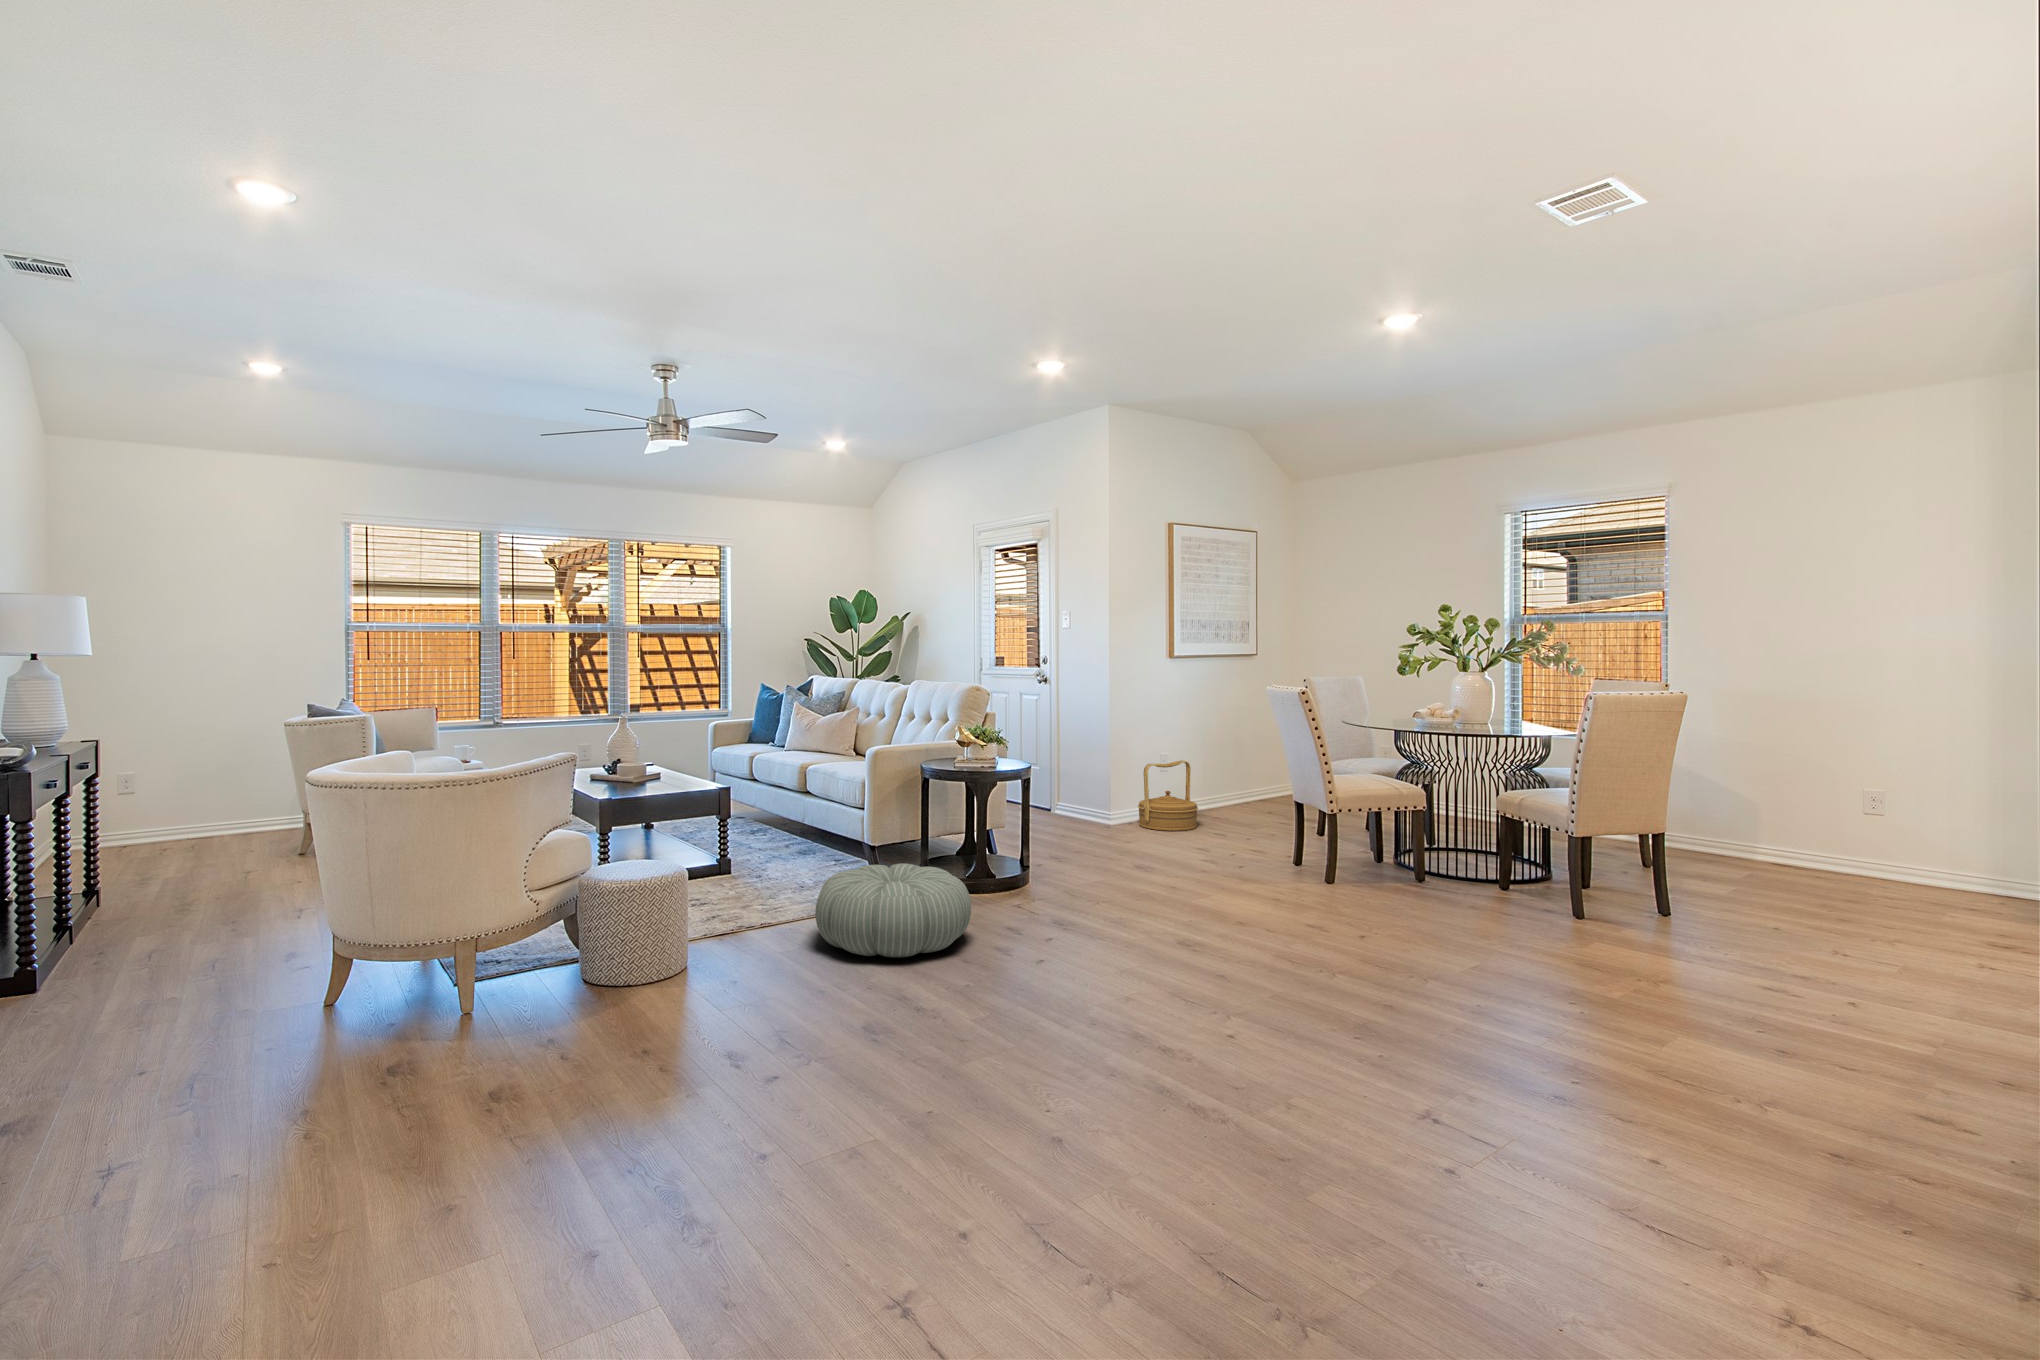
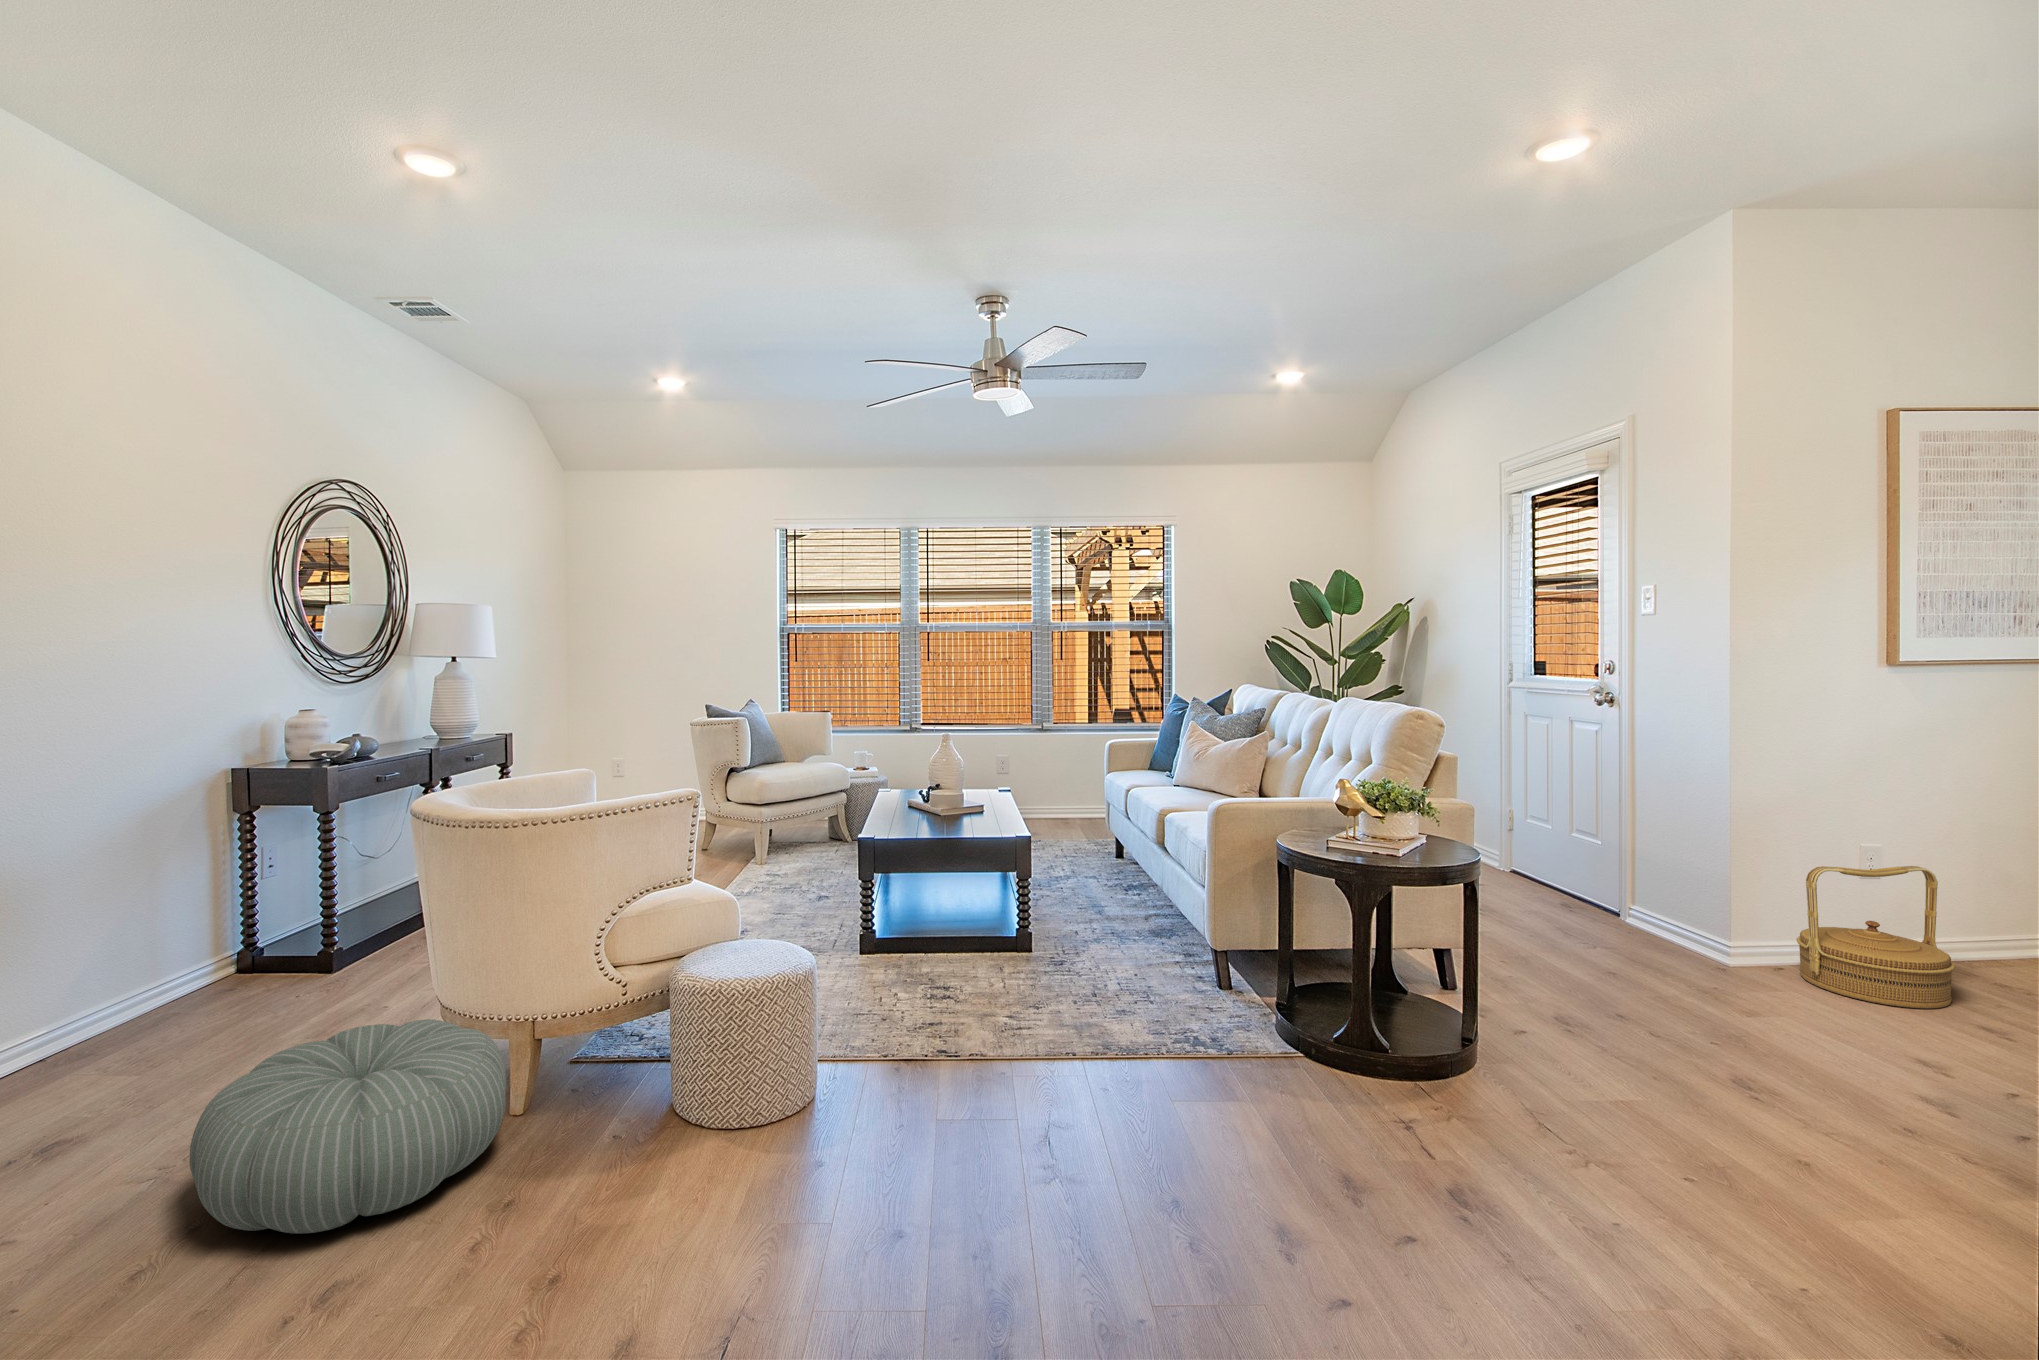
pouf: present [815,863,971,958] -> present [190,1019,506,1234]

